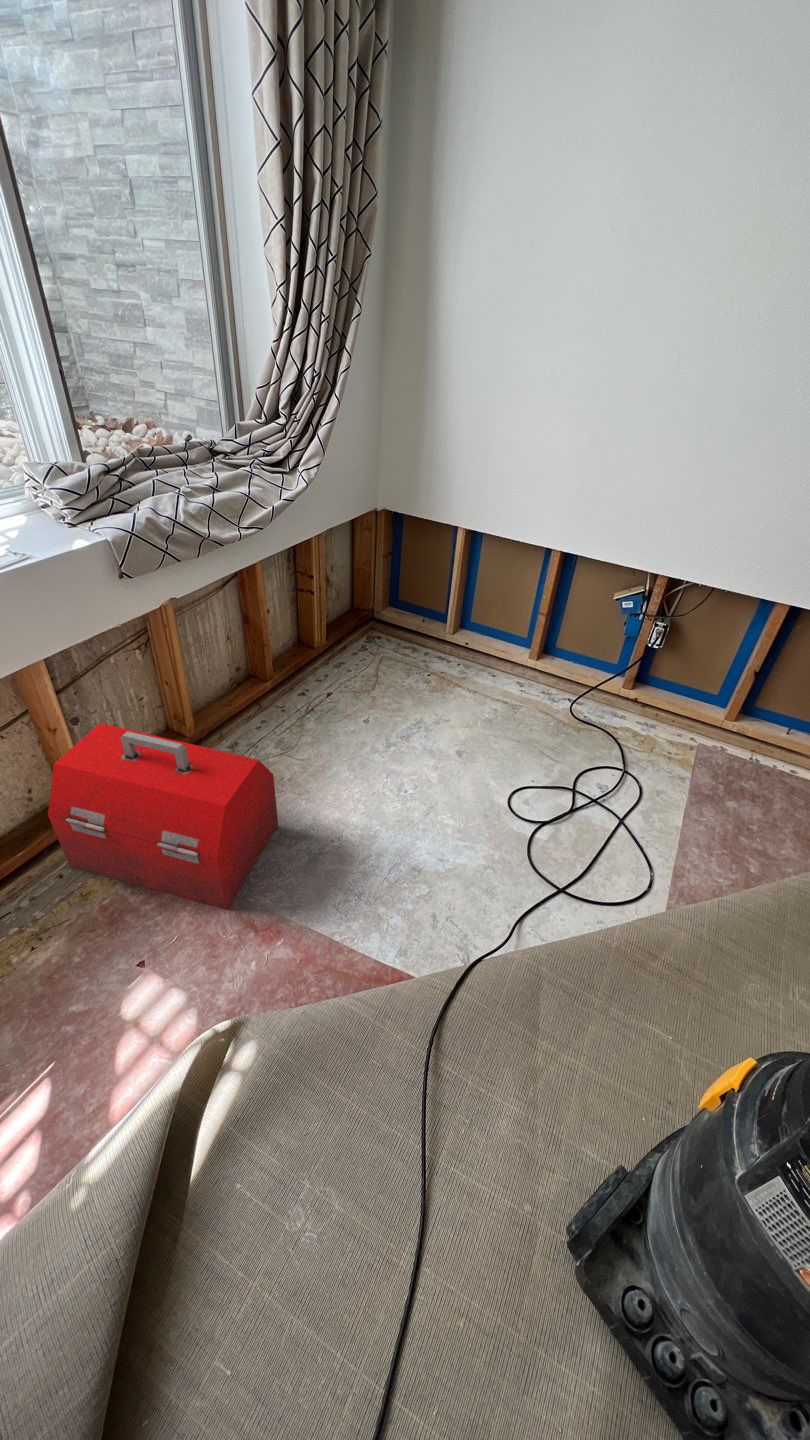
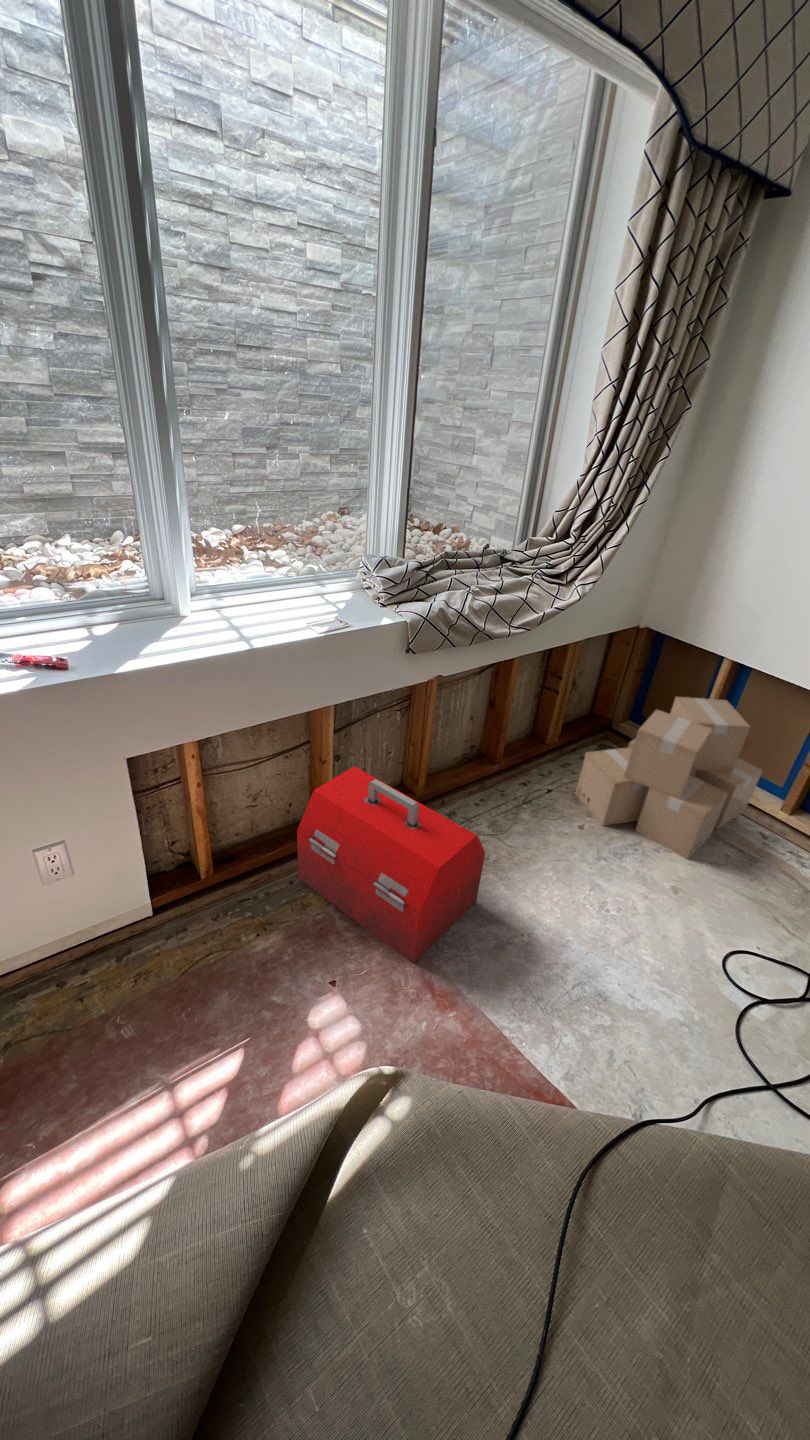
cardboard box: none [352,566,511,725] -> present [575,697,762,859]

